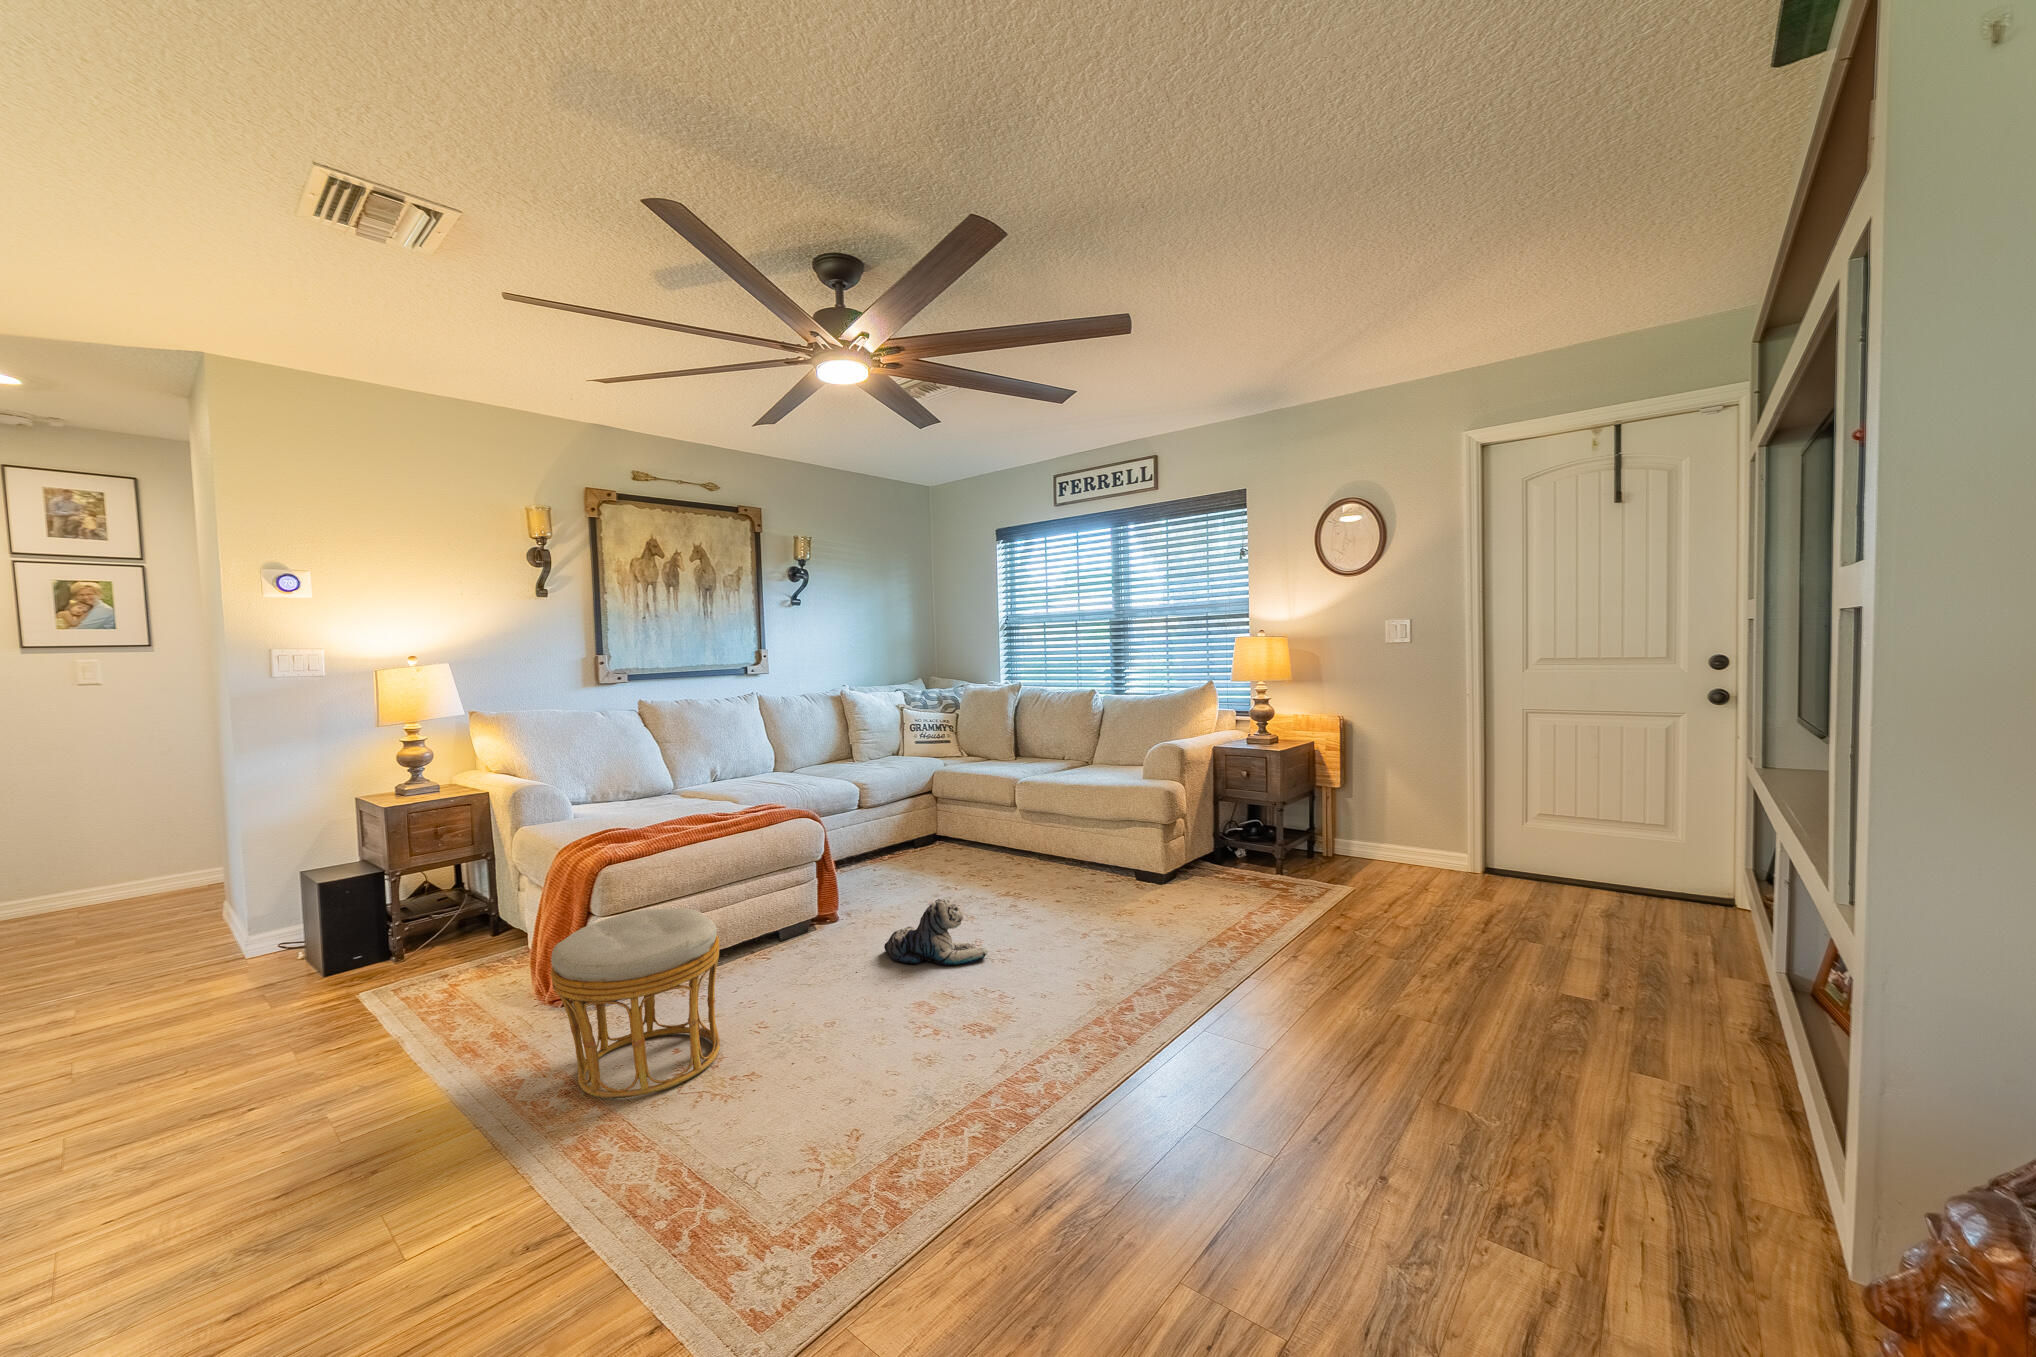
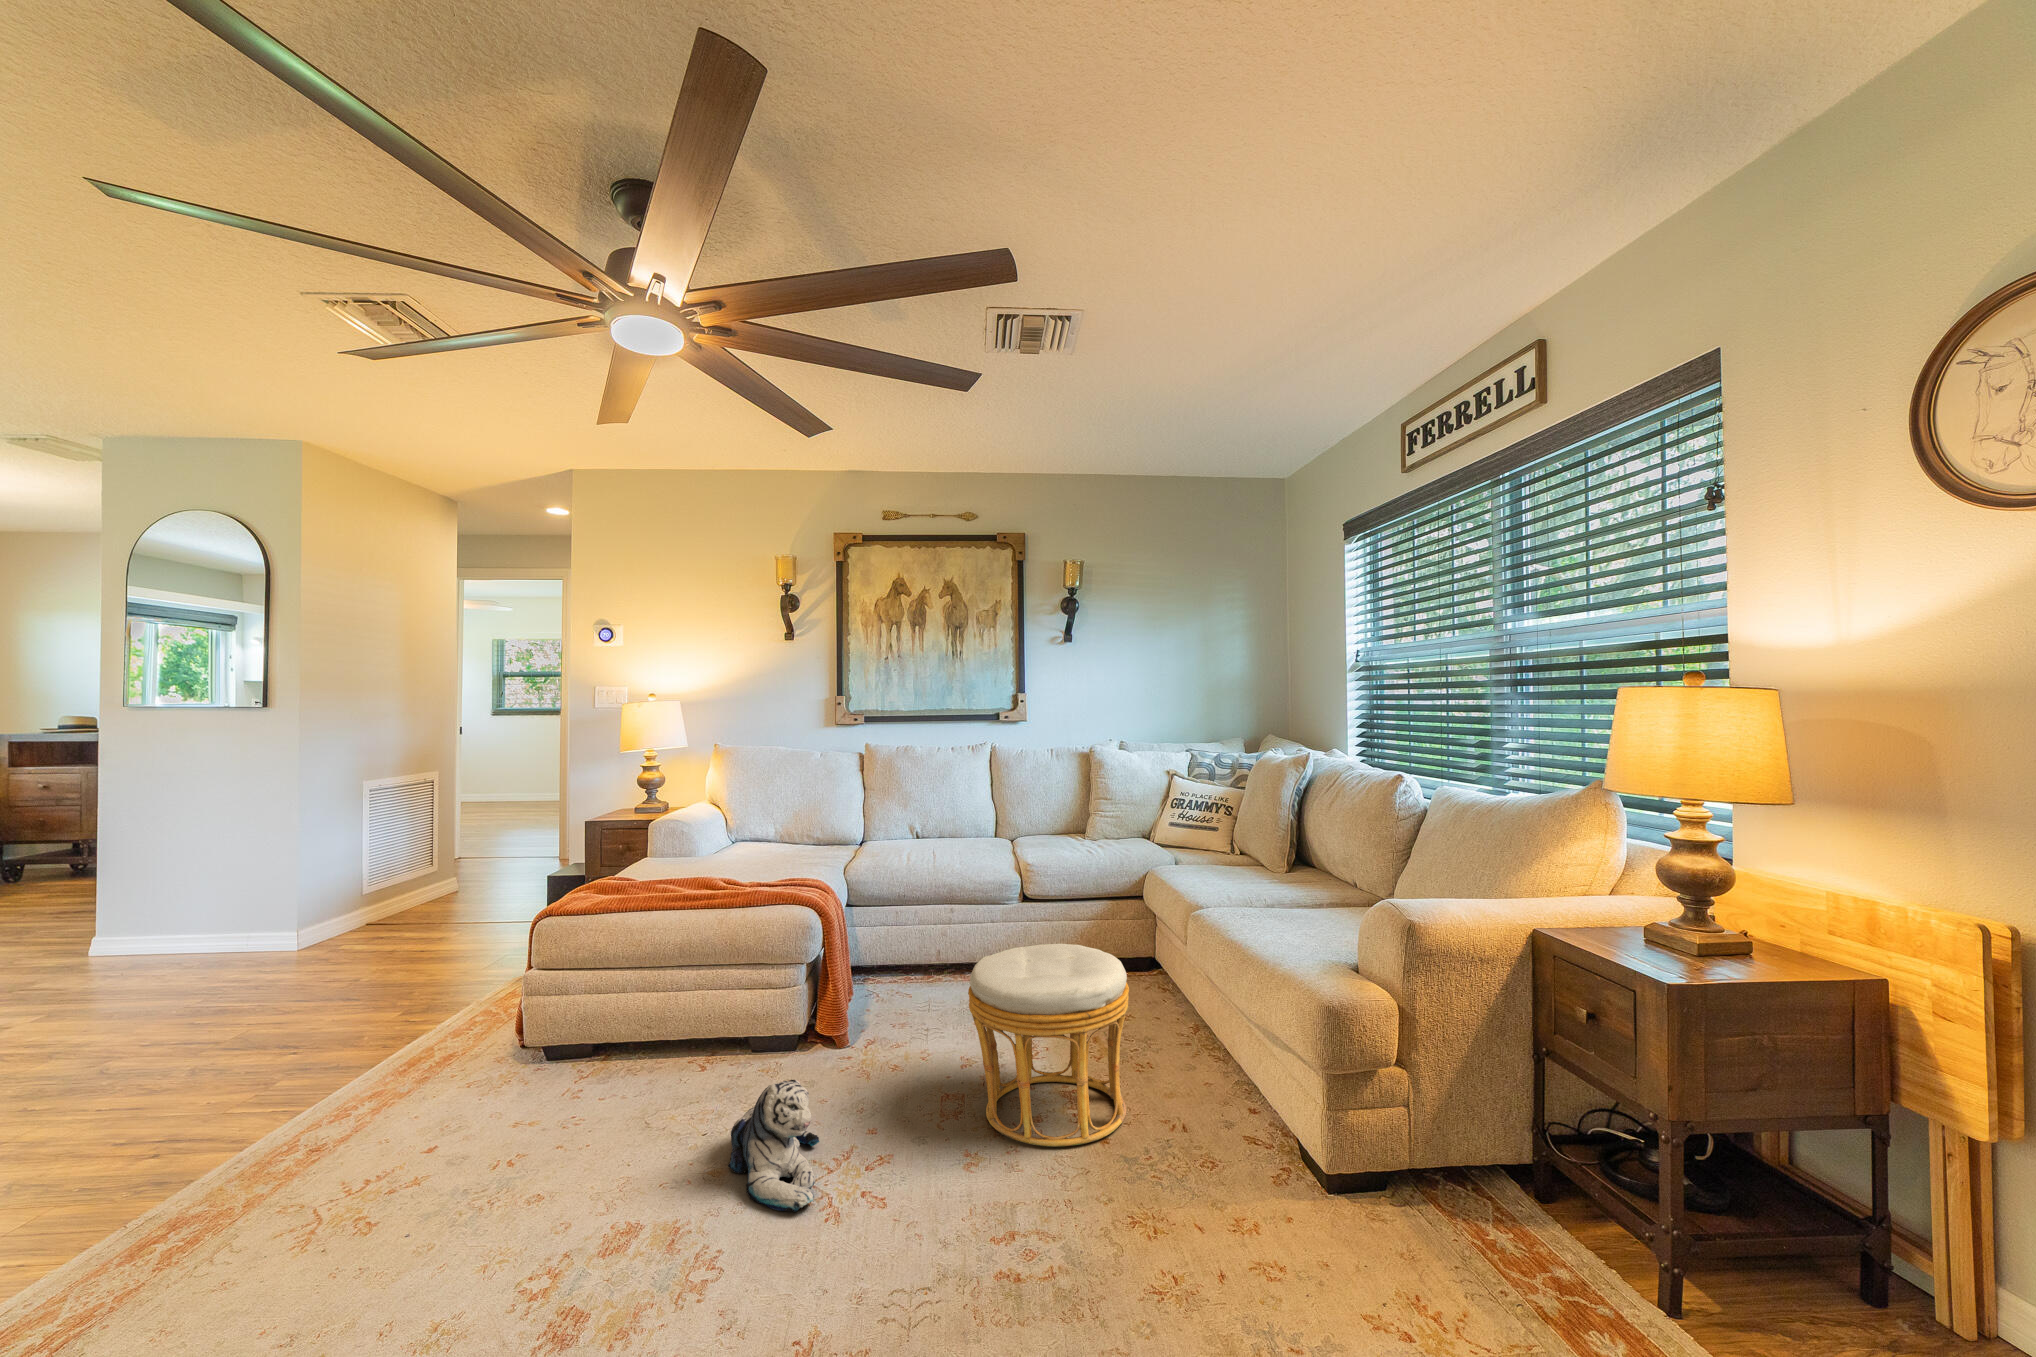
ottoman: present [550,908,720,1099] -> present [968,944,1129,1147]

